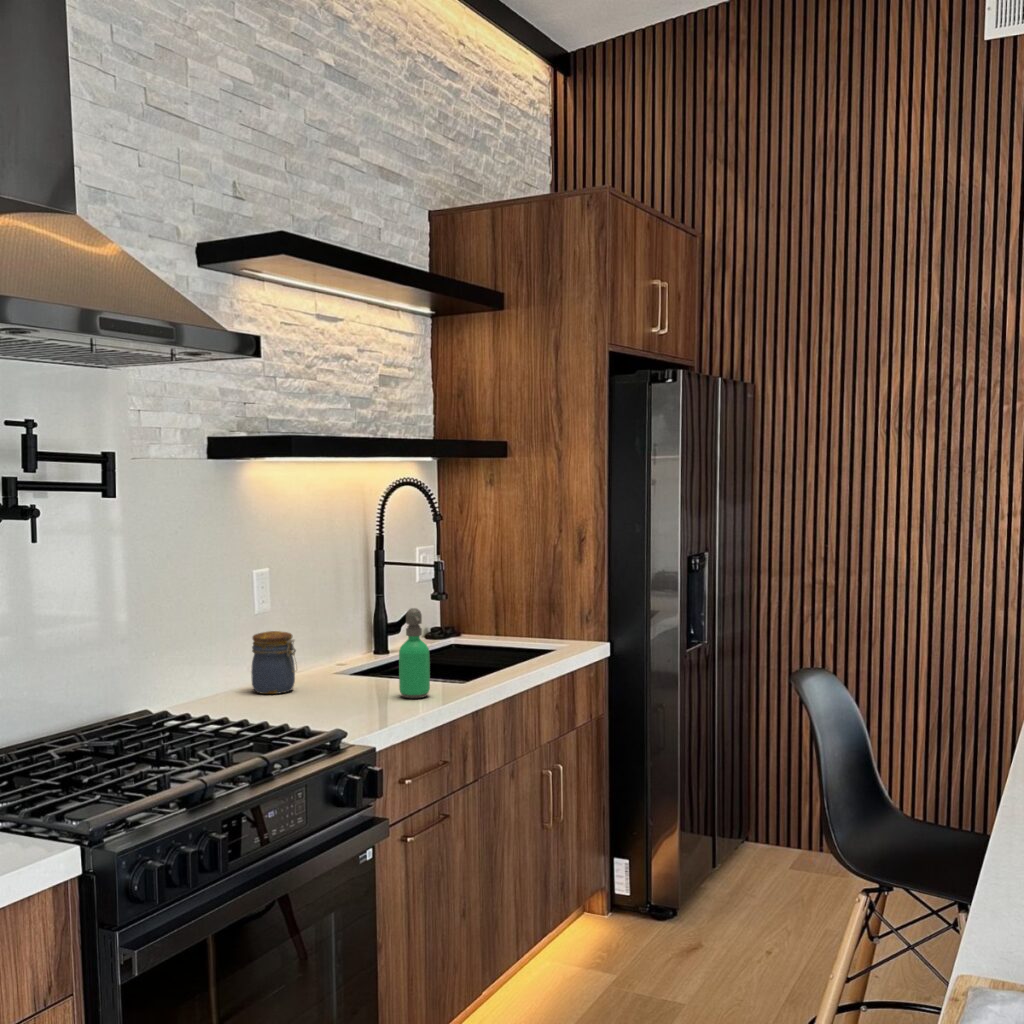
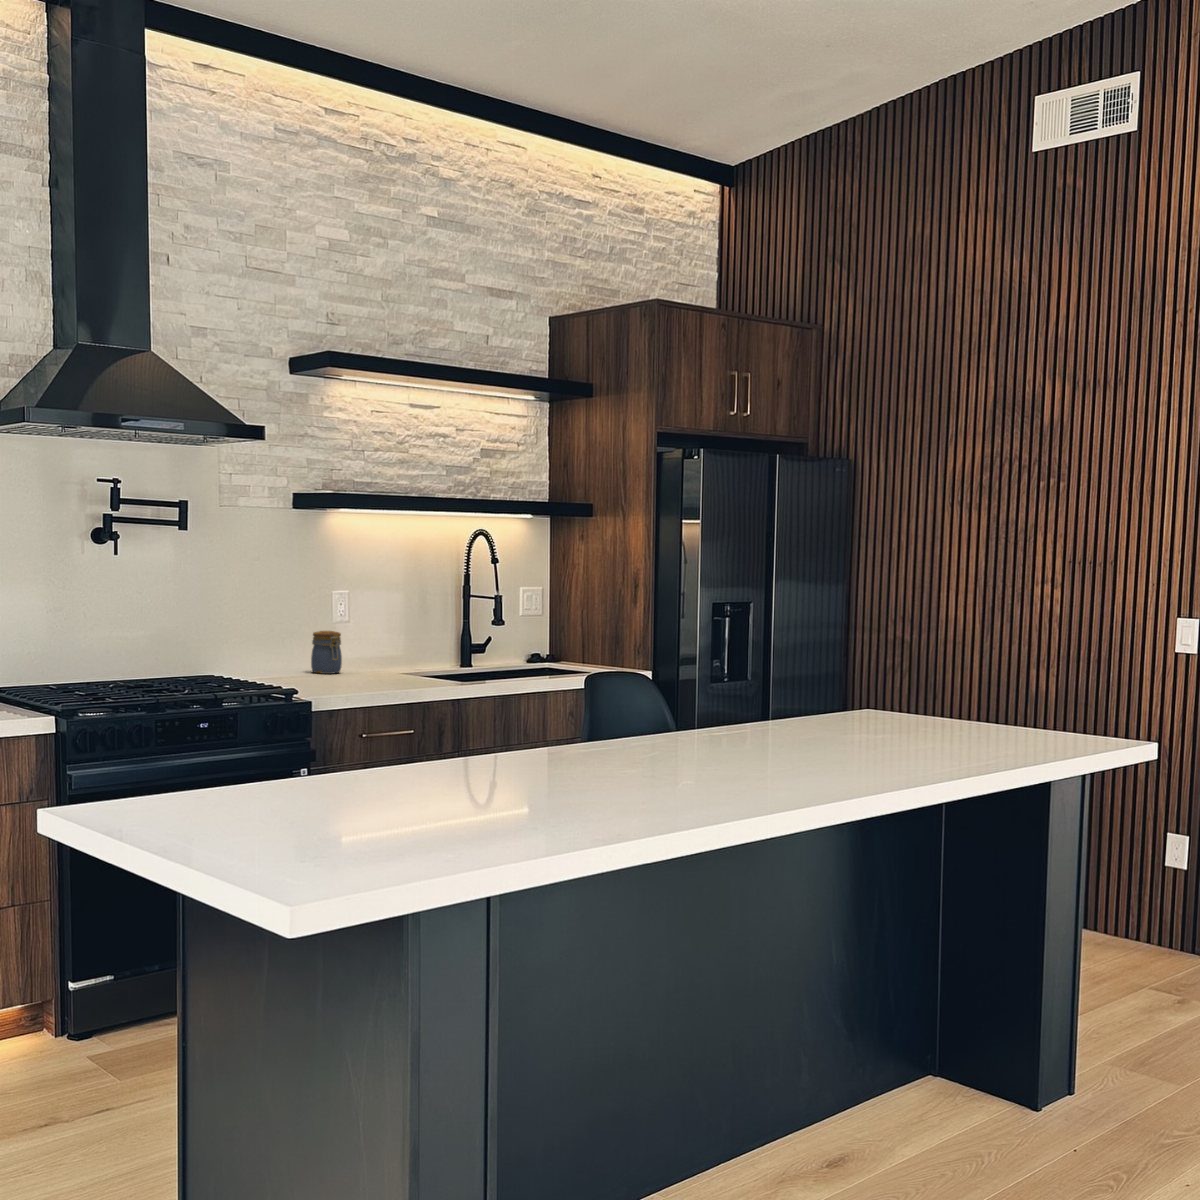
soap dispenser: present [399,608,430,698] -> none [384,619,407,683]

